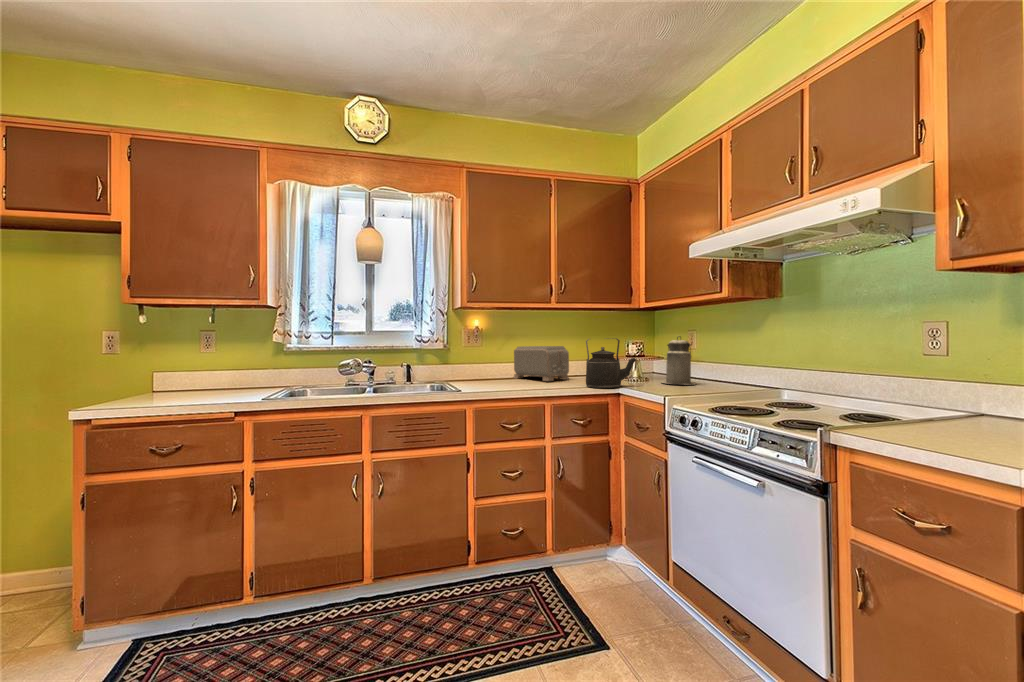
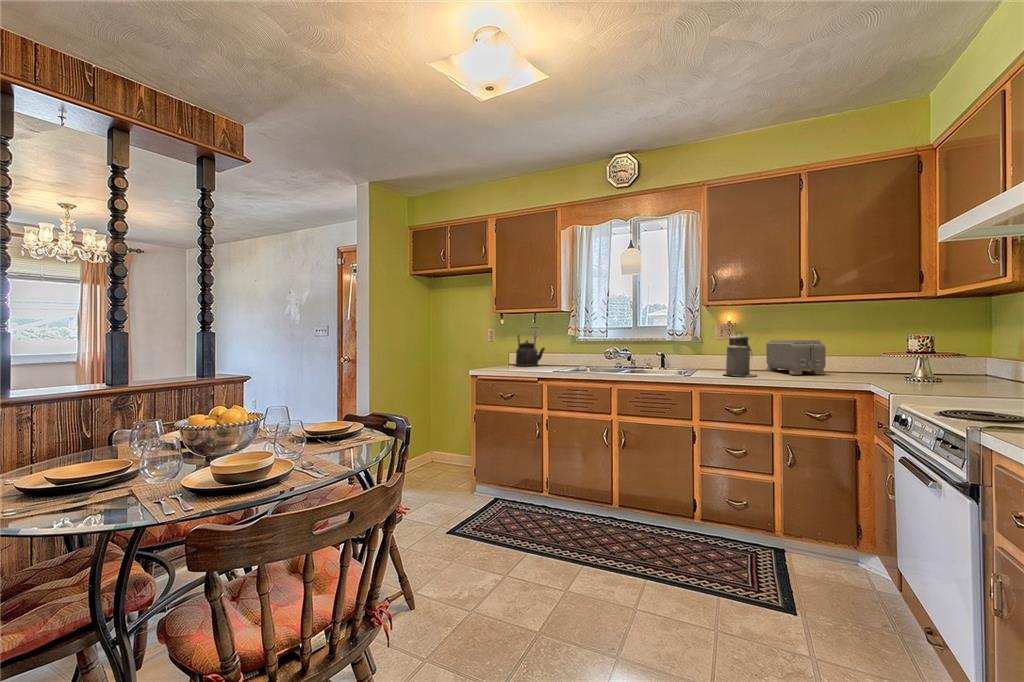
canister: present [661,336,696,385] -> present [725,332,756,376]
kettle: present [586,338,636,388] -> present [516,335,545,366]

